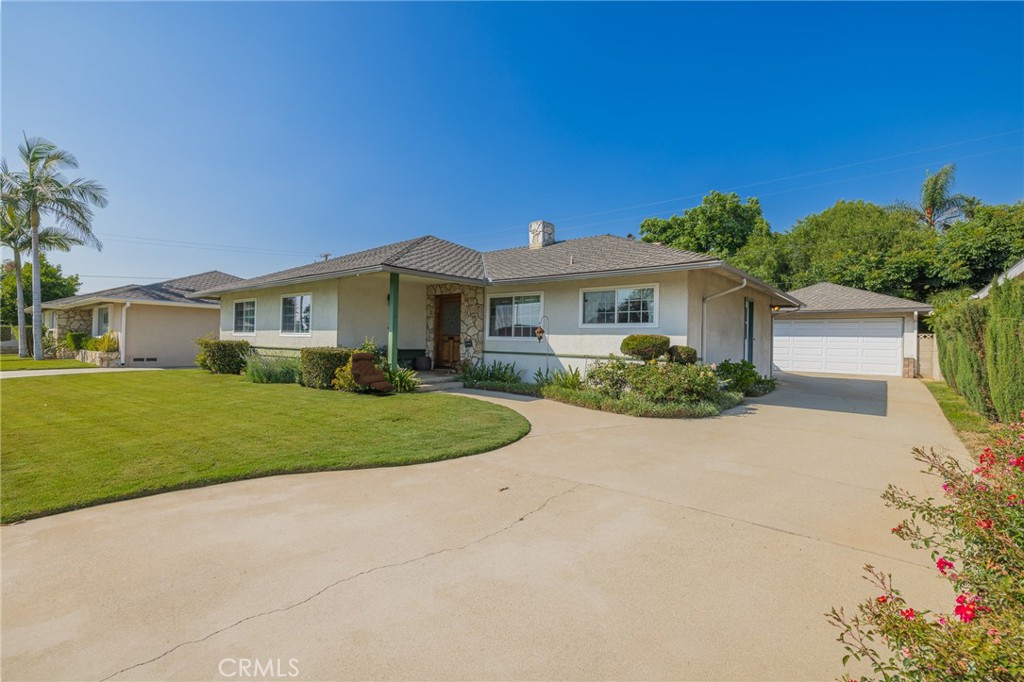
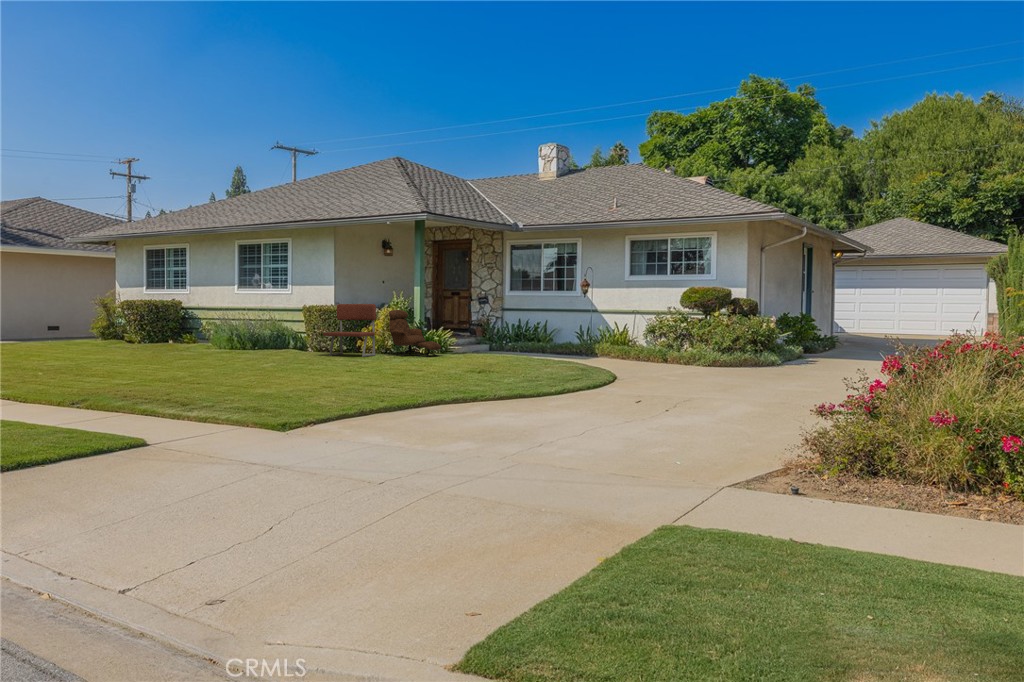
bench: none [299,347,342,394] -> present [323,304,376,357]

